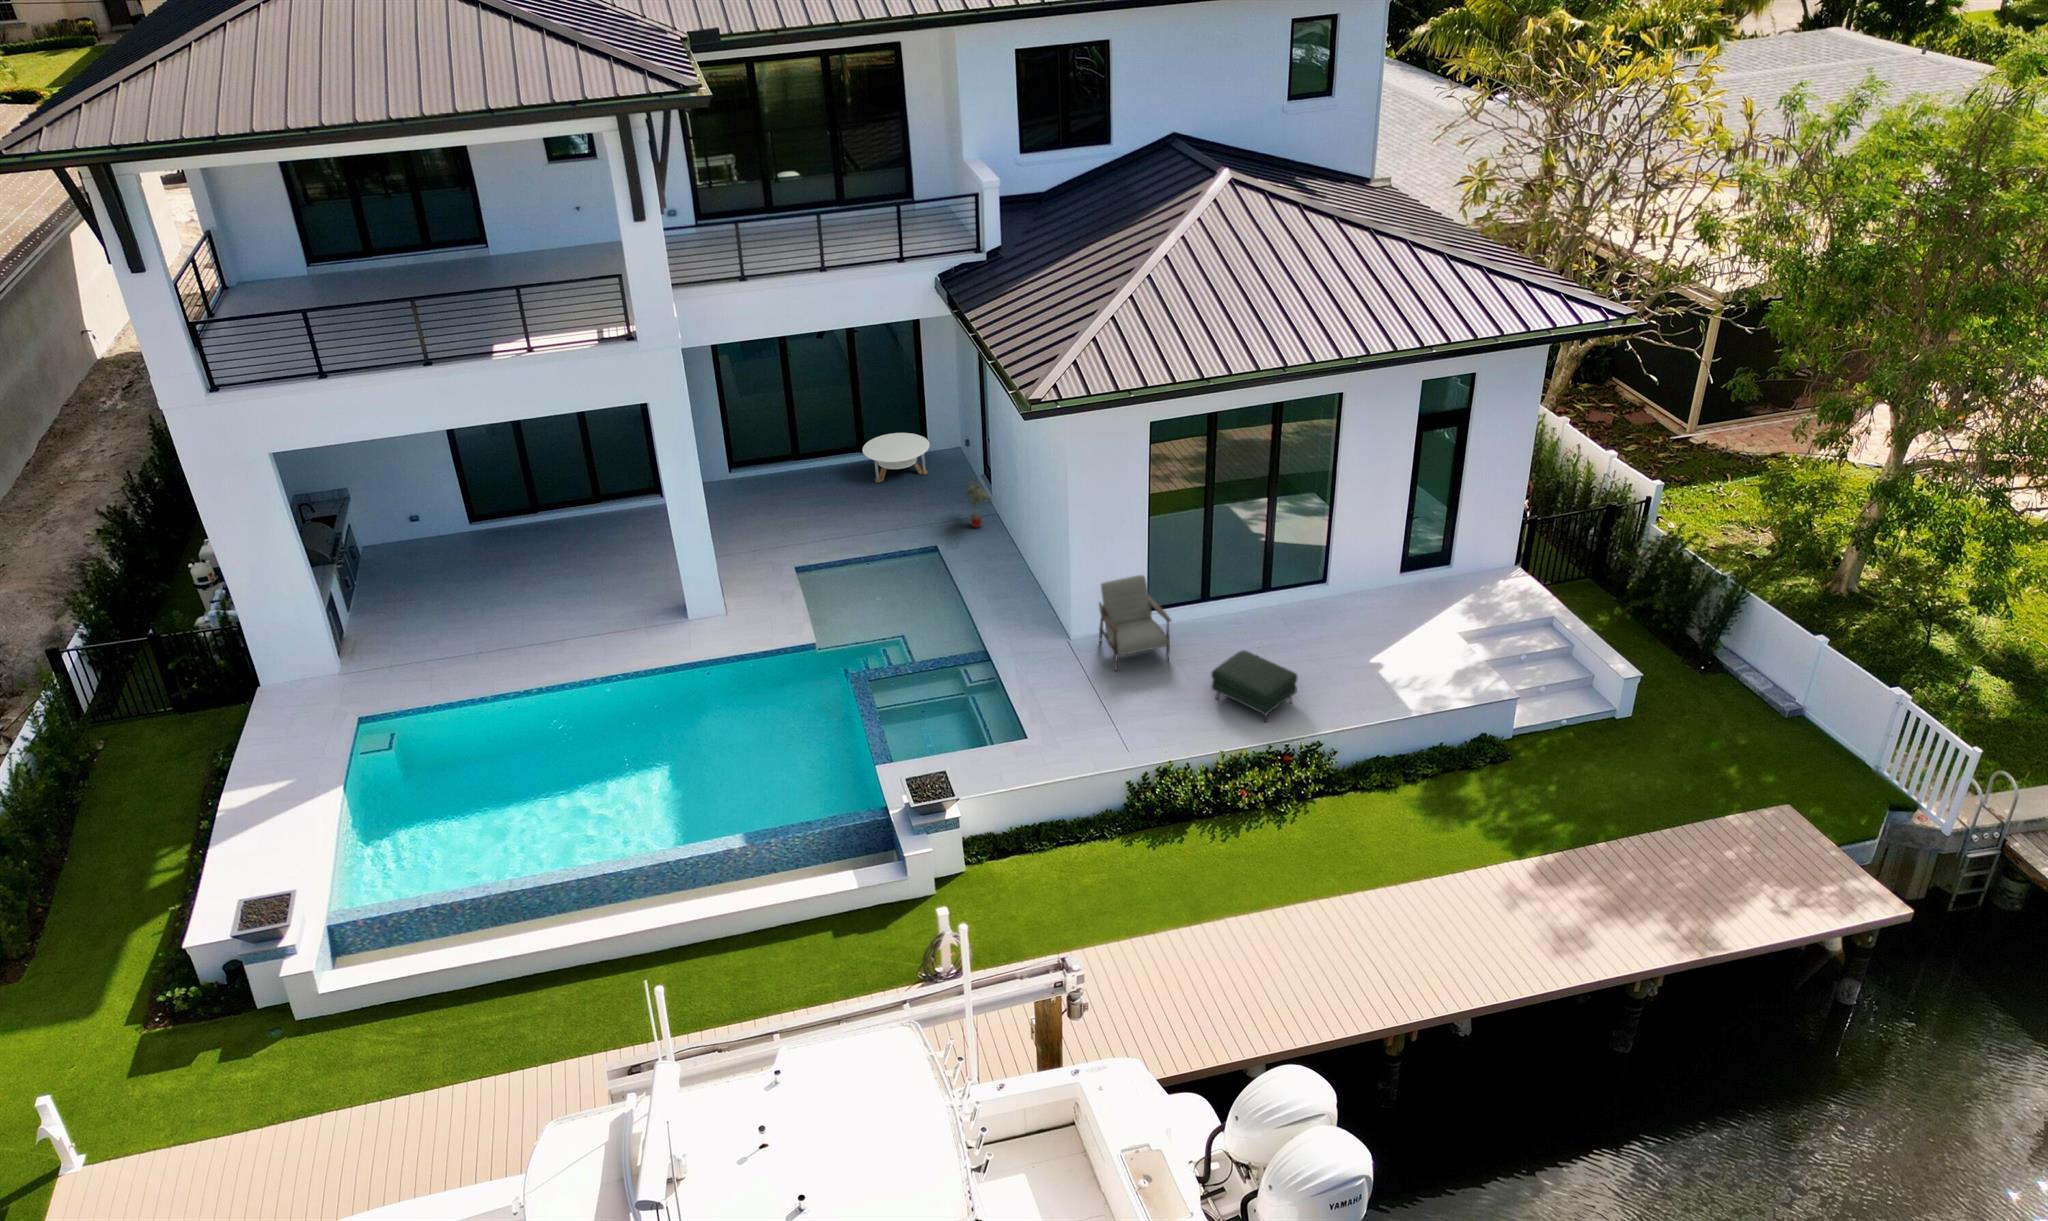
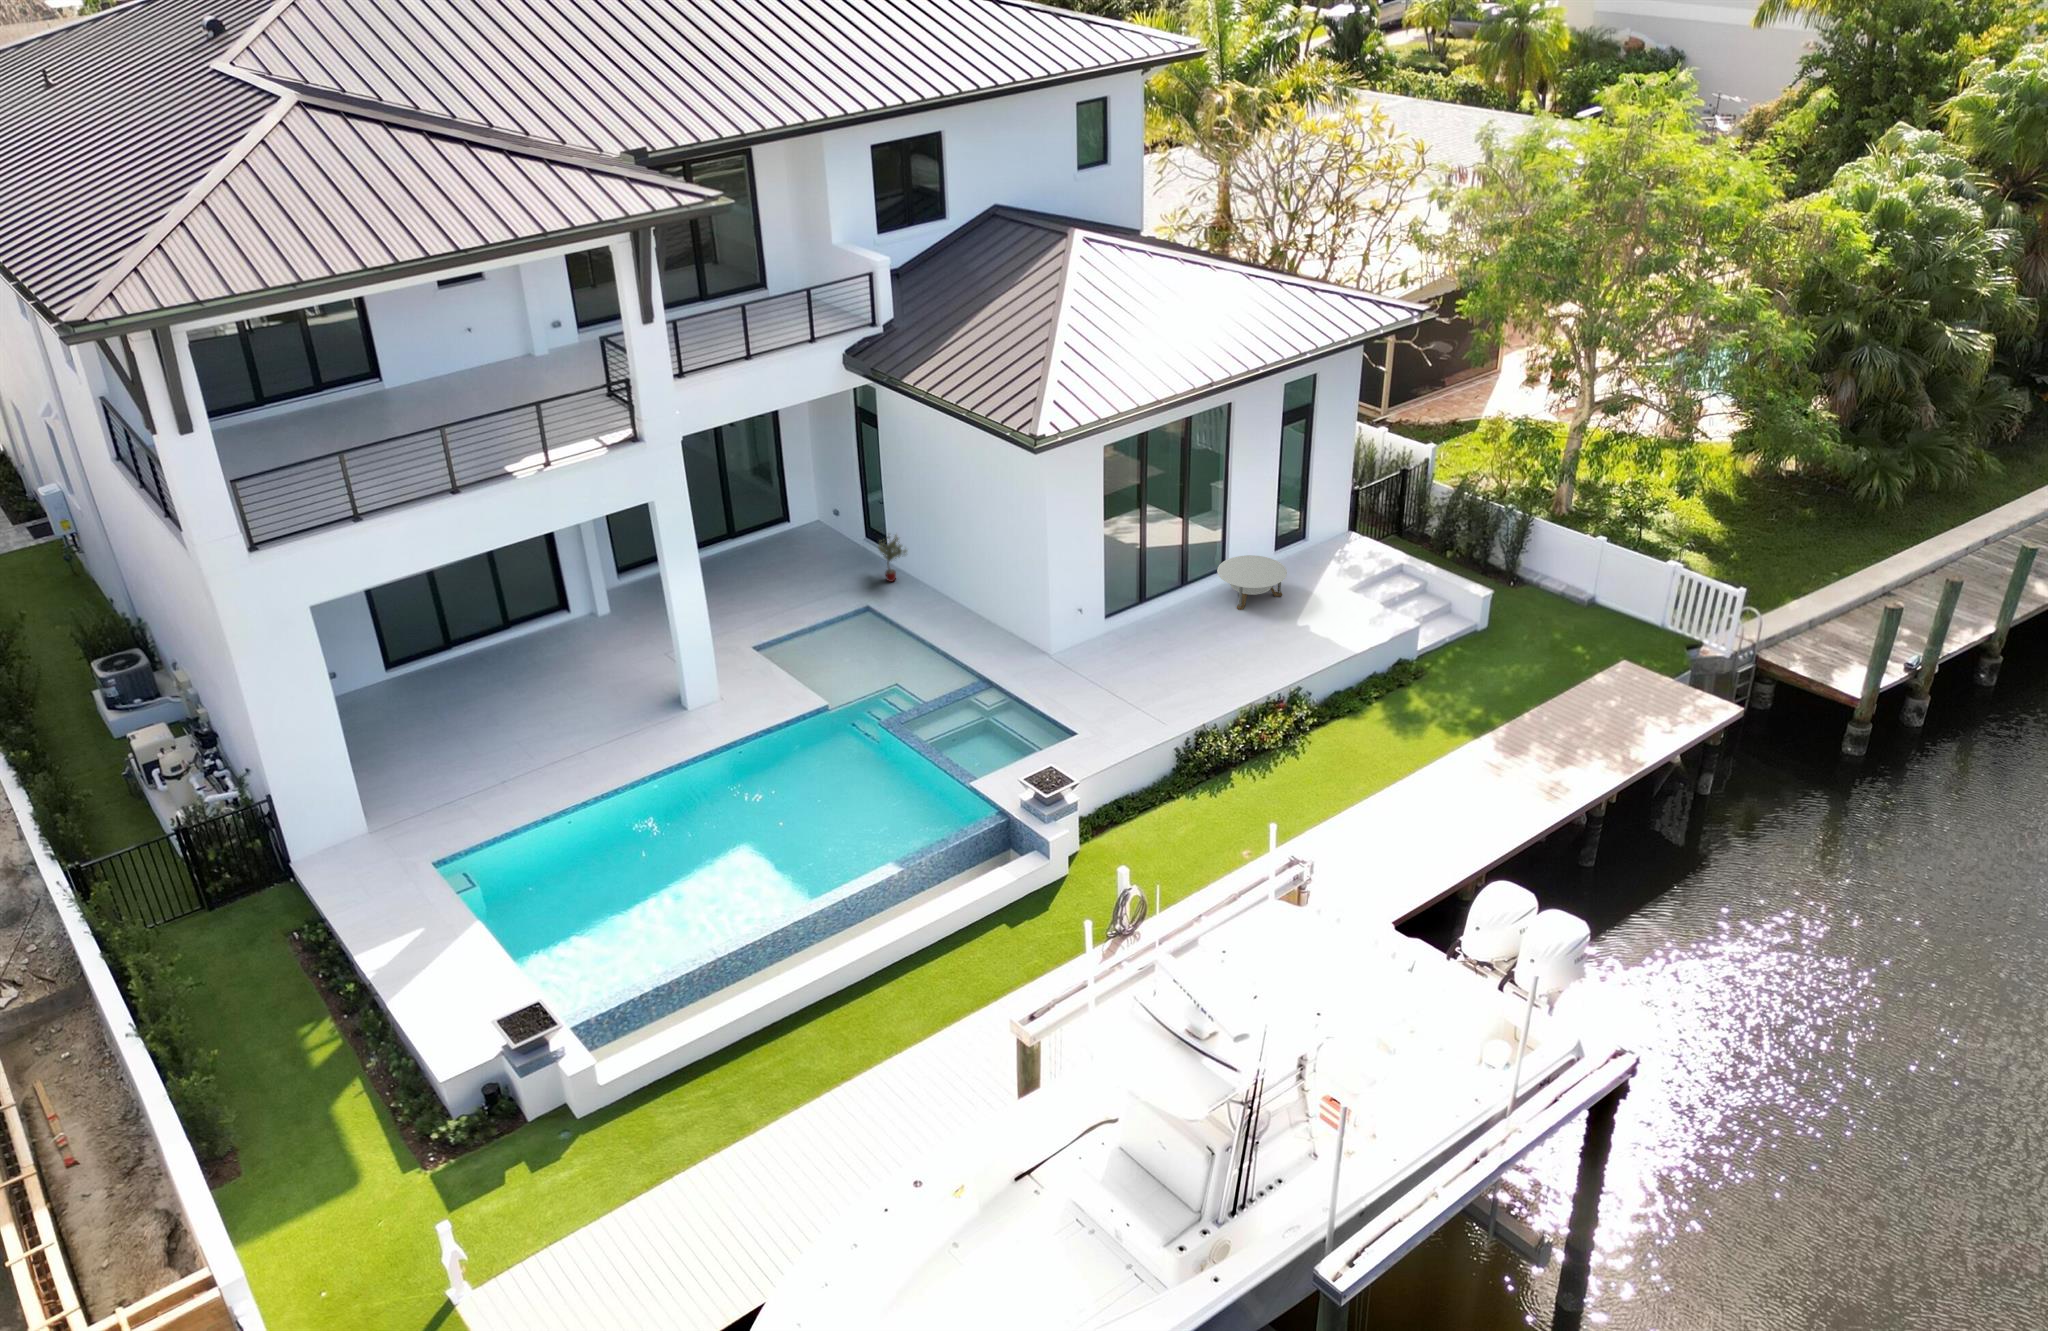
round table: present [863,433,930,482] -> present [1217,555,1287,610]
chair: present [1099,575,1171,670] -> none [1072,585,1144,670]
ottoman: present [1211,650,1298,721] -> none [1194,630,1261,682]

